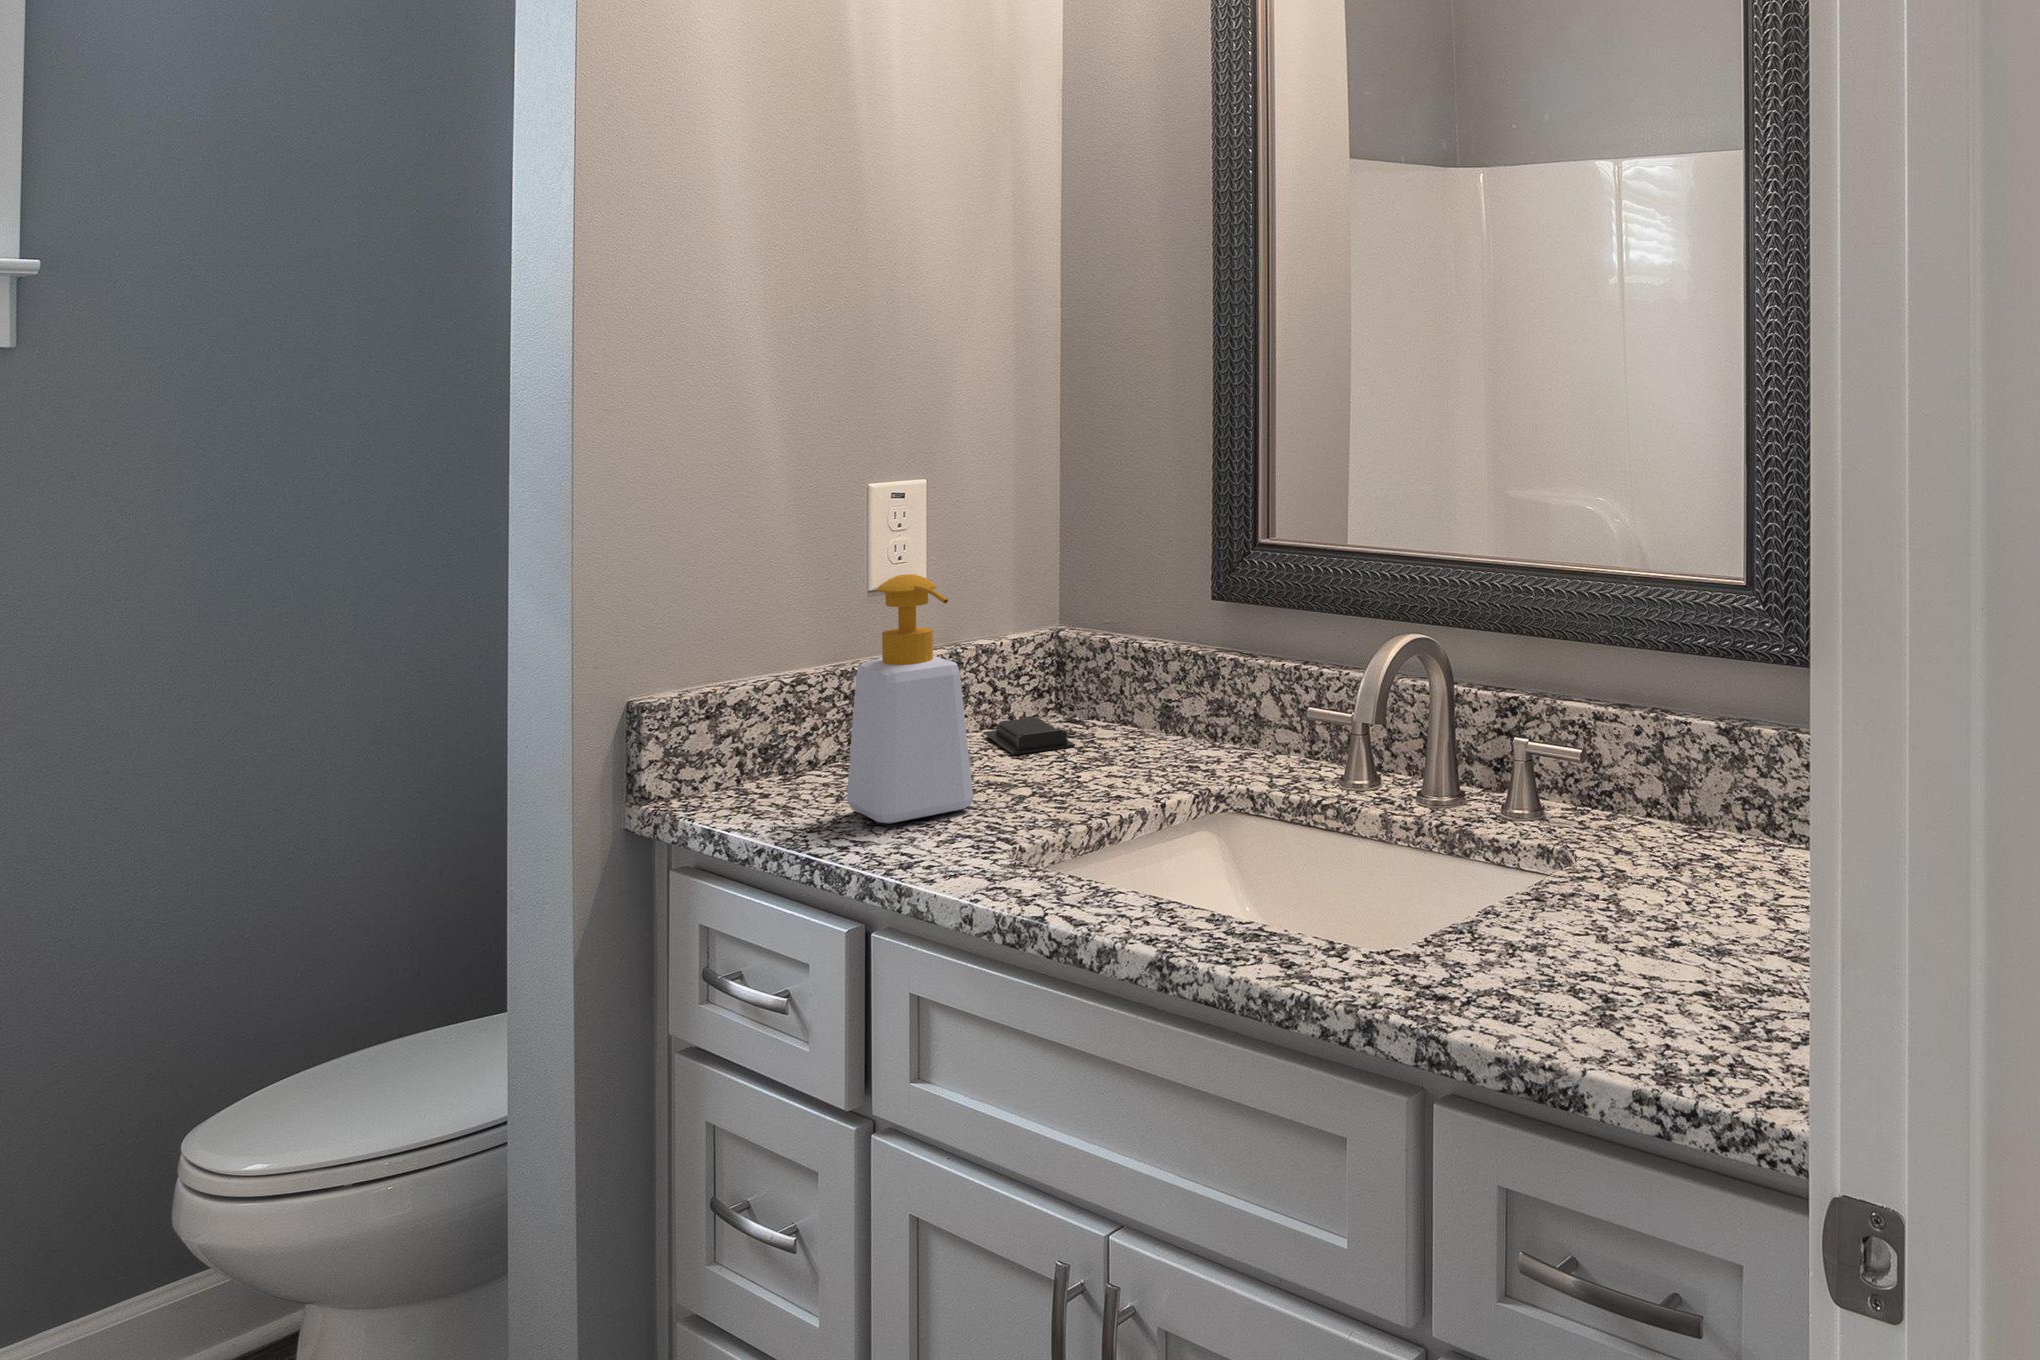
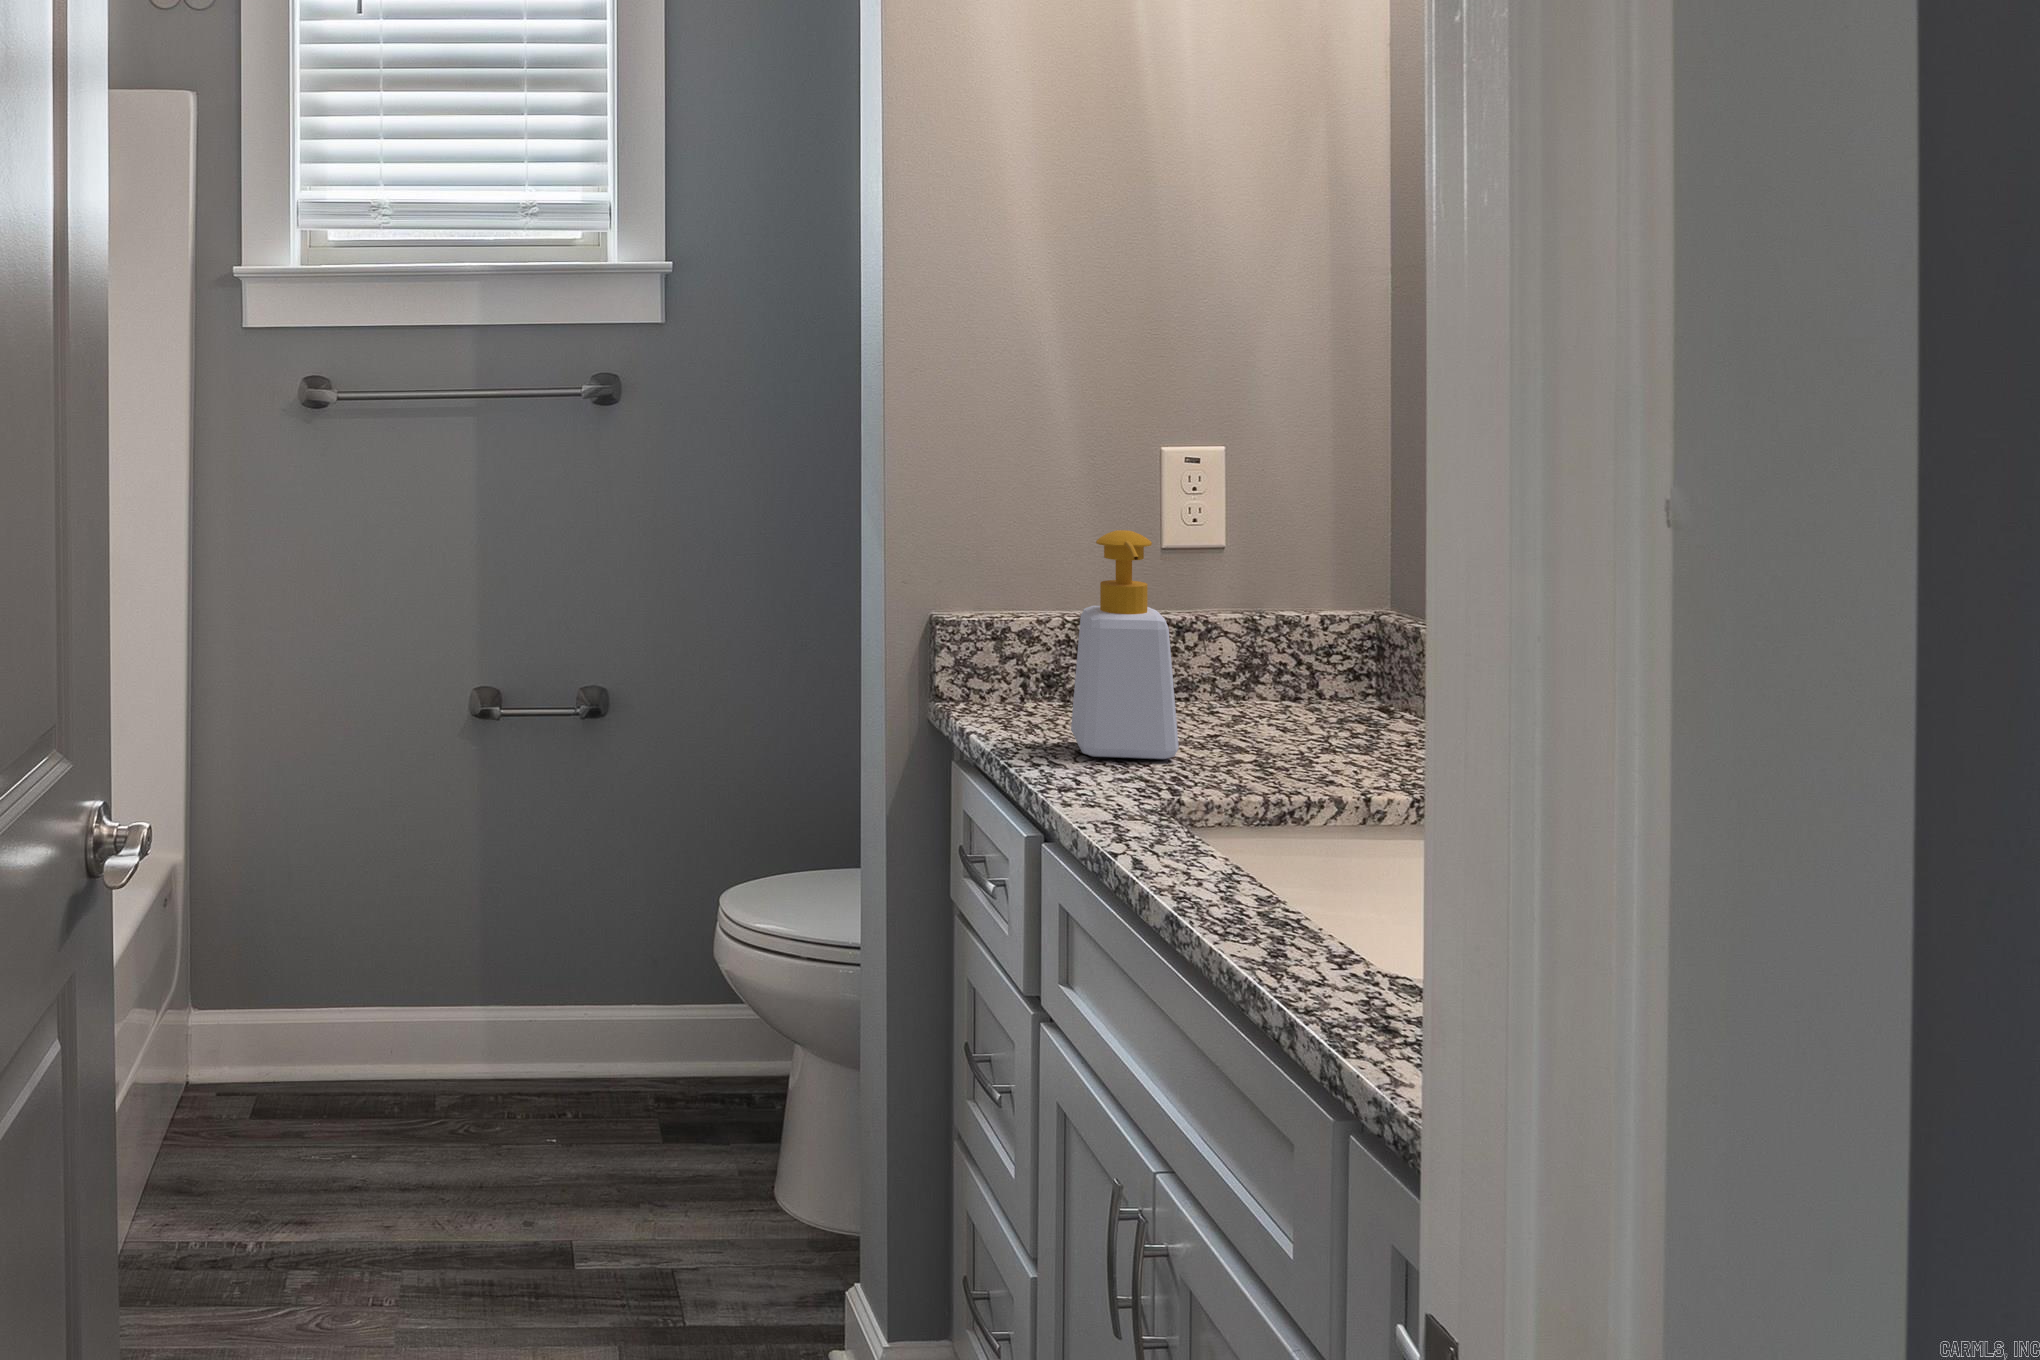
soap bar: present [984,717,1075,755] -> none [1272,694,1344,731]

